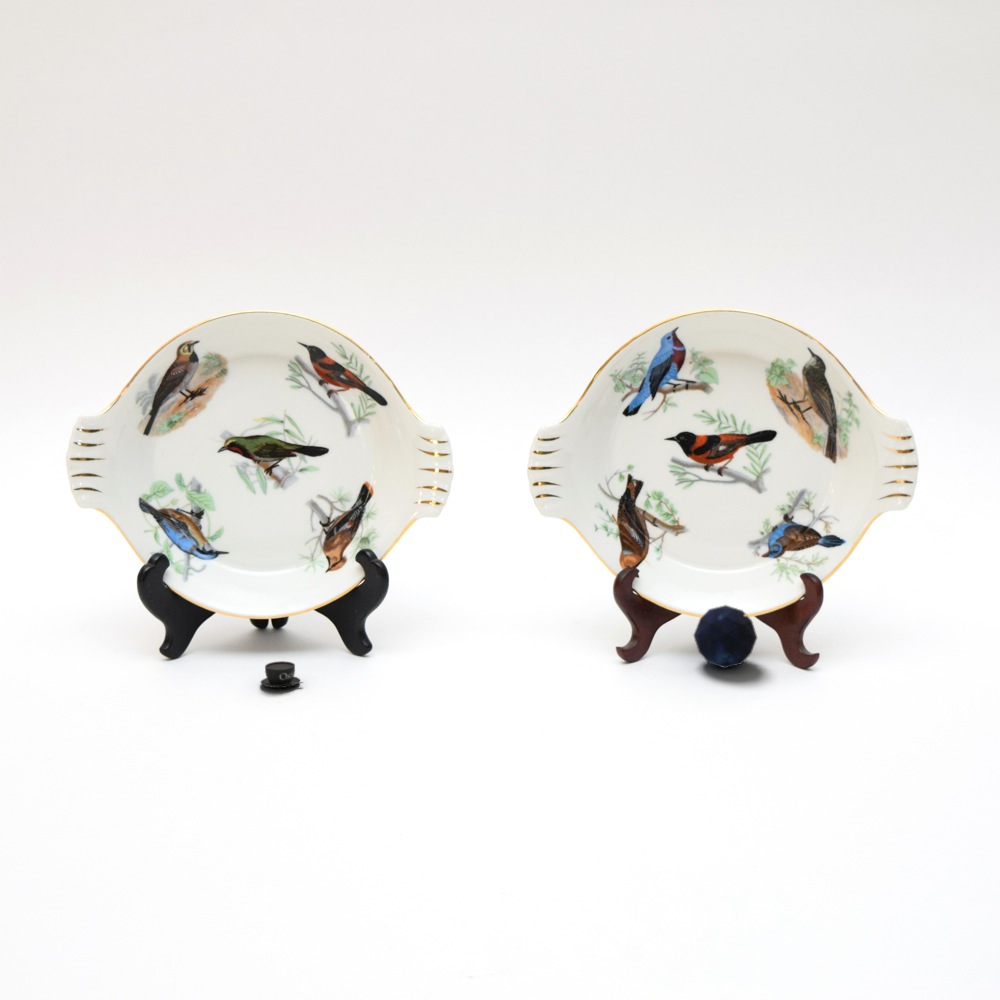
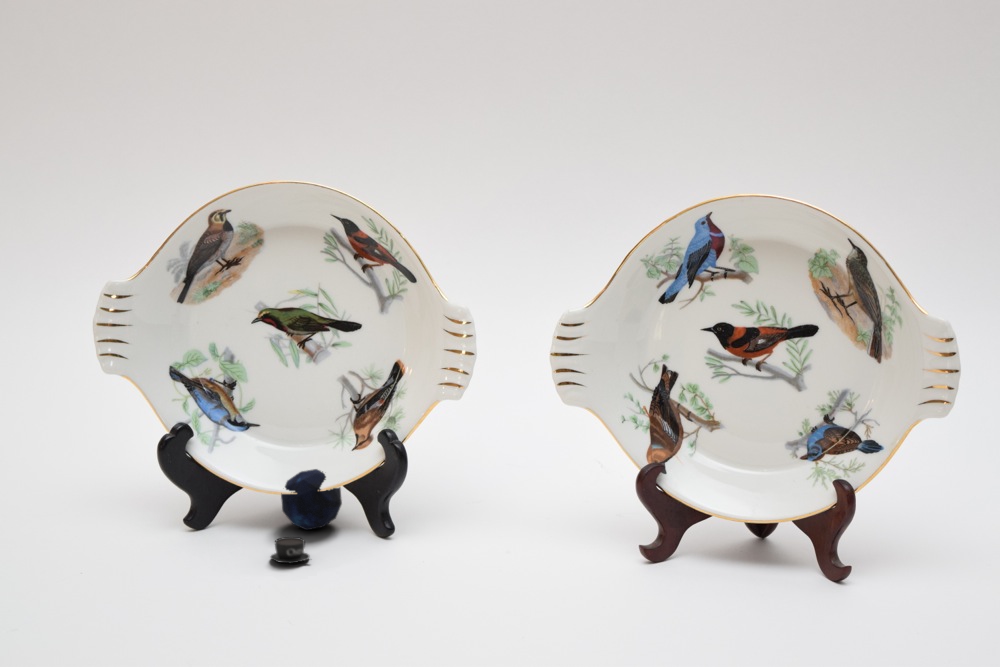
decorative orb: present [694,605,757,668] -> present [281,469,342,530]

